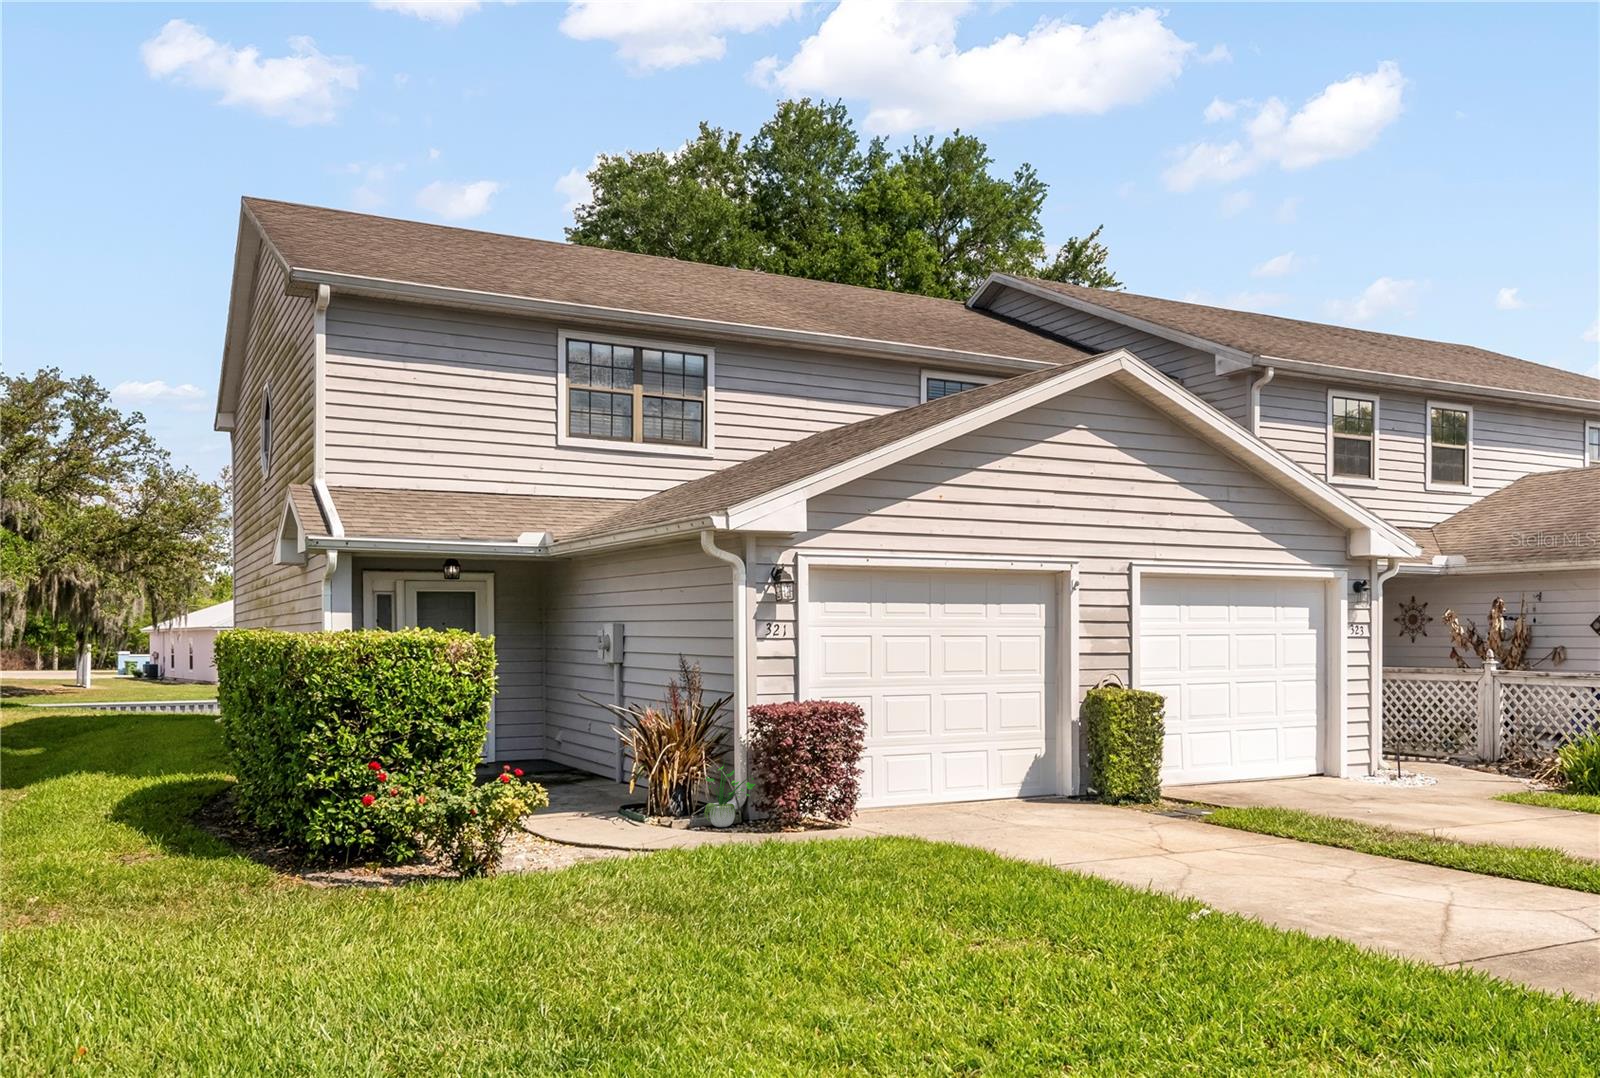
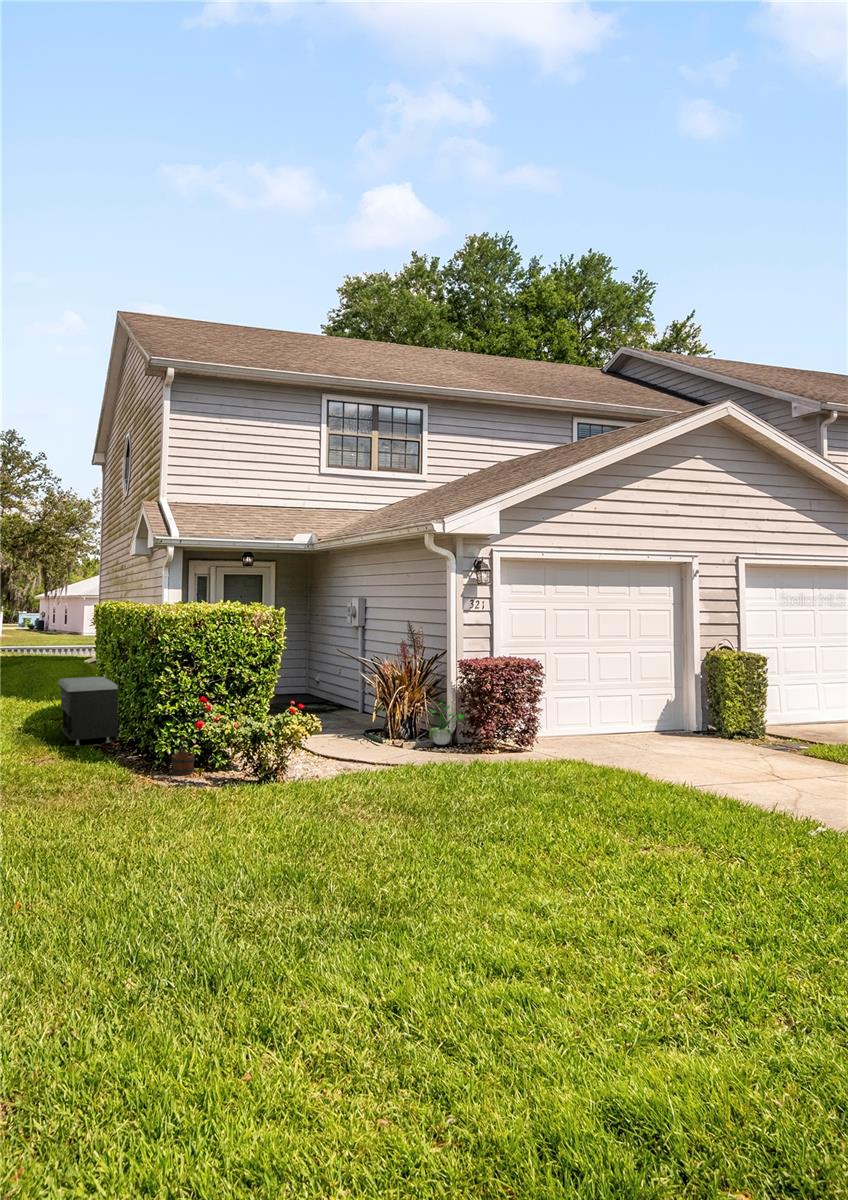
storage bench: none [163,737,252,838] -> present [59,677,118,745]
wooden bucket: none [329,818,363,874] -> present [172,737,195,775]

